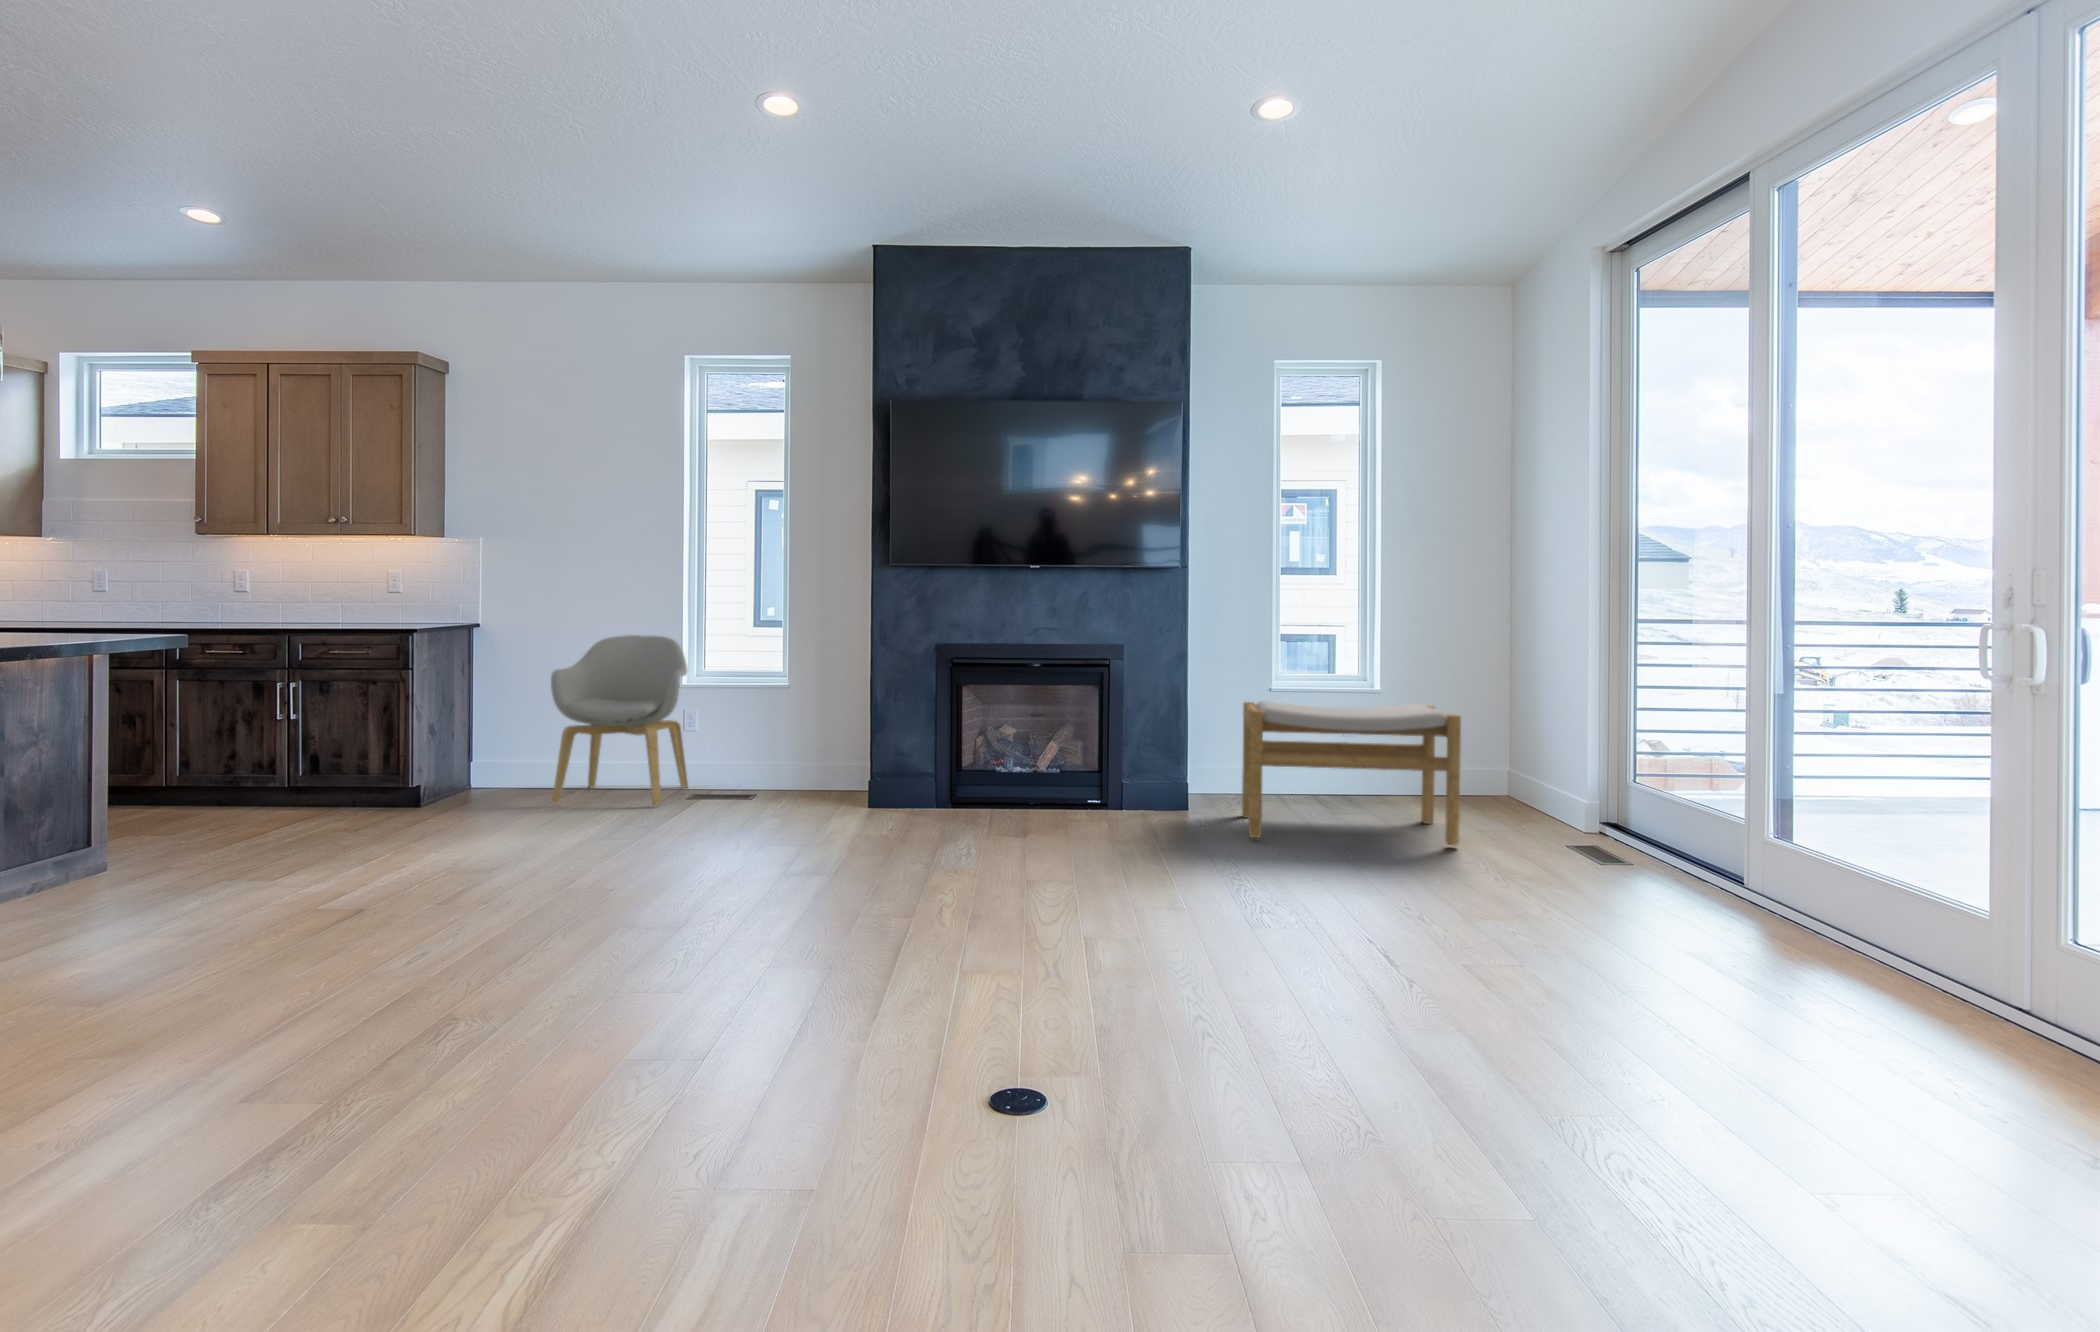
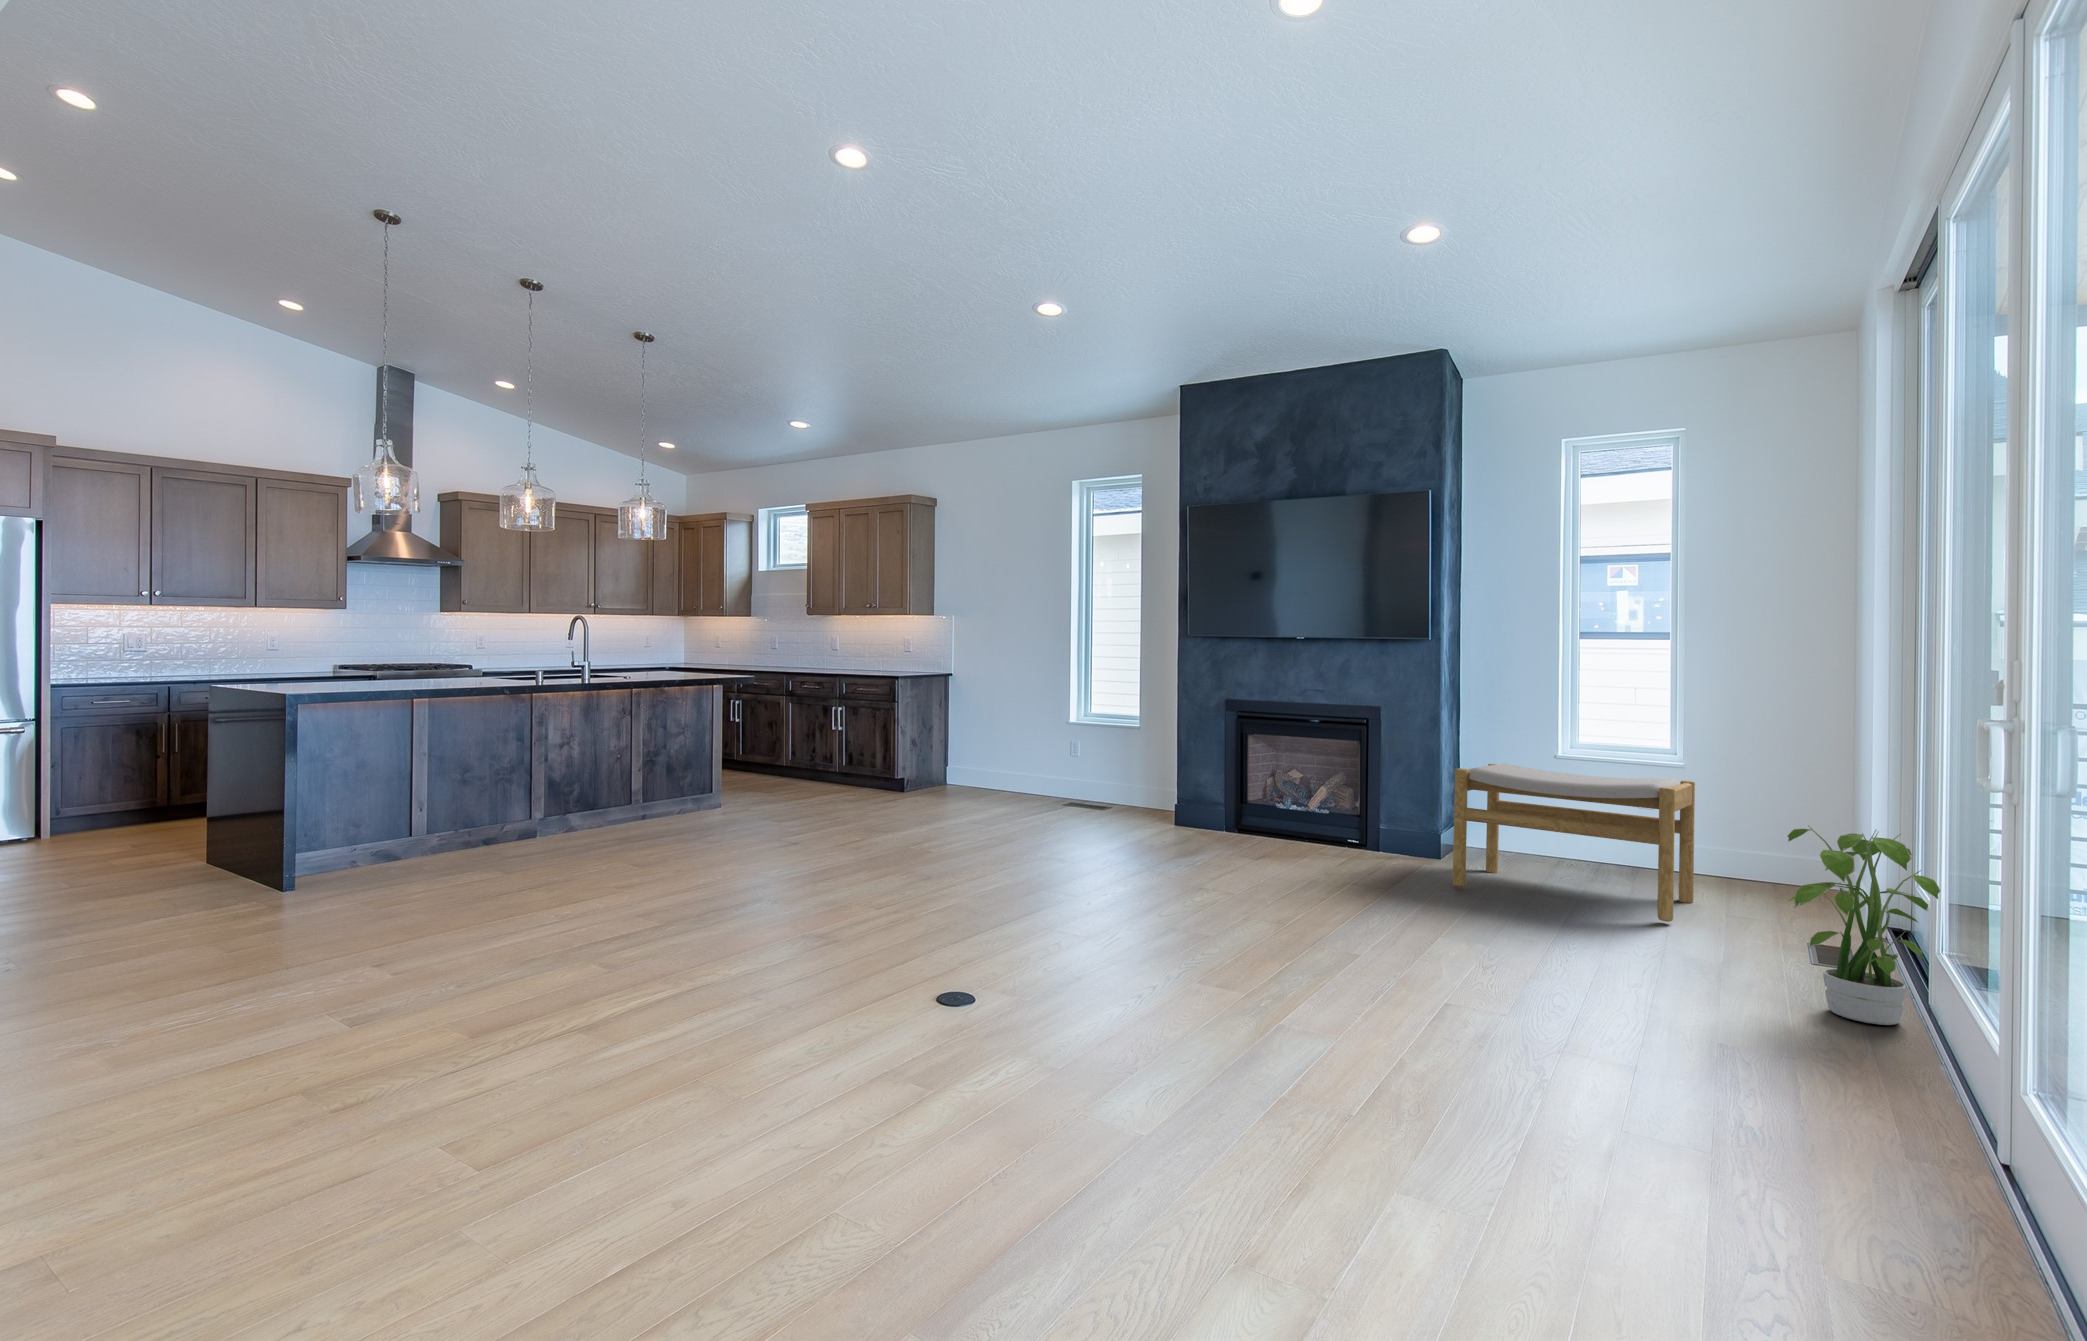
armchair: present [551,635,688,805] -> none [970,686,1071,807]
potted plant: none [1634,740,1771,914] -> present [1786,825,1941,1025]

